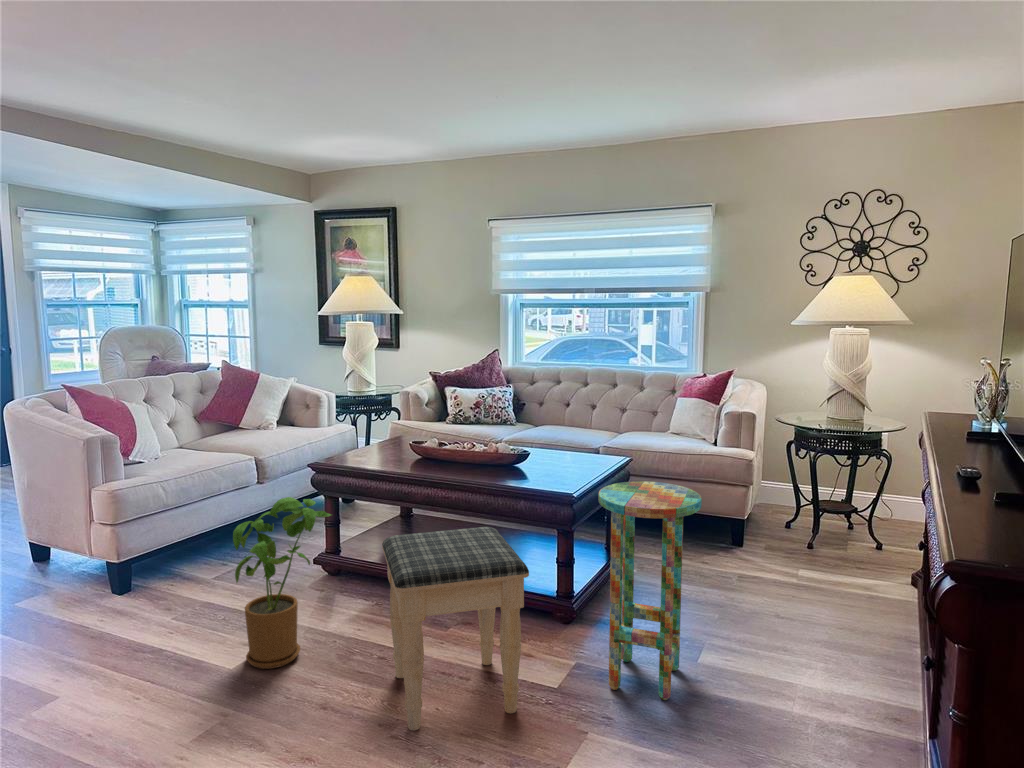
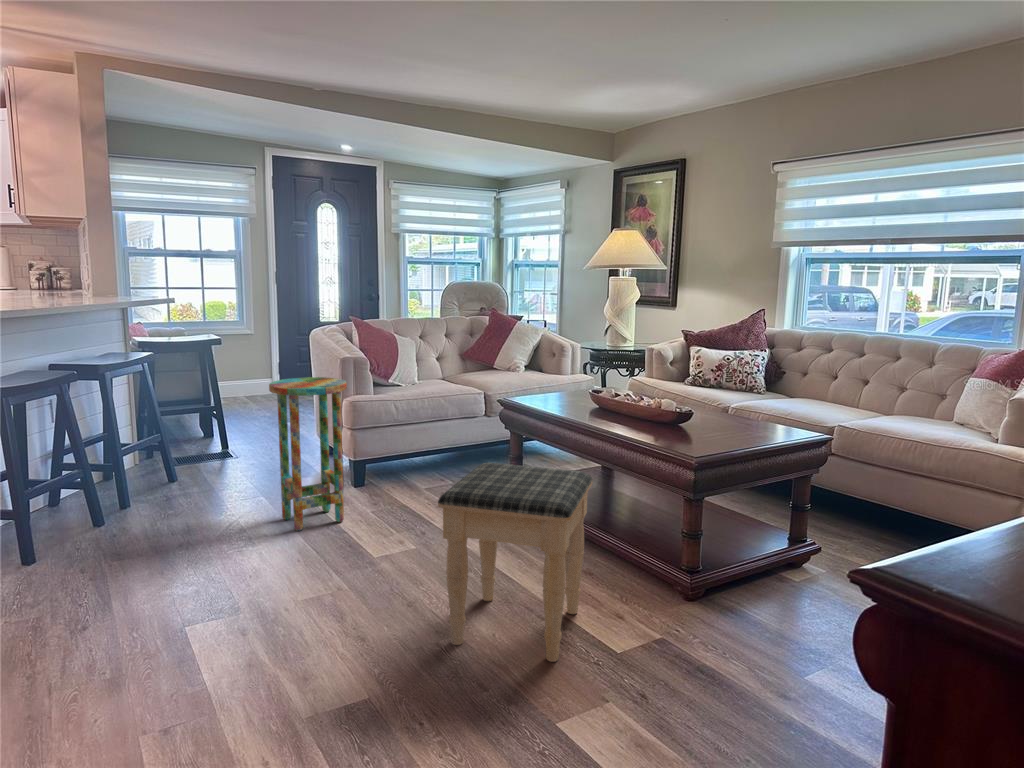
side table: present [598,481,702,700] -> present [269,377,347,531]
house plant: present [233,497,331,669] -> none [371,415,460,564]

